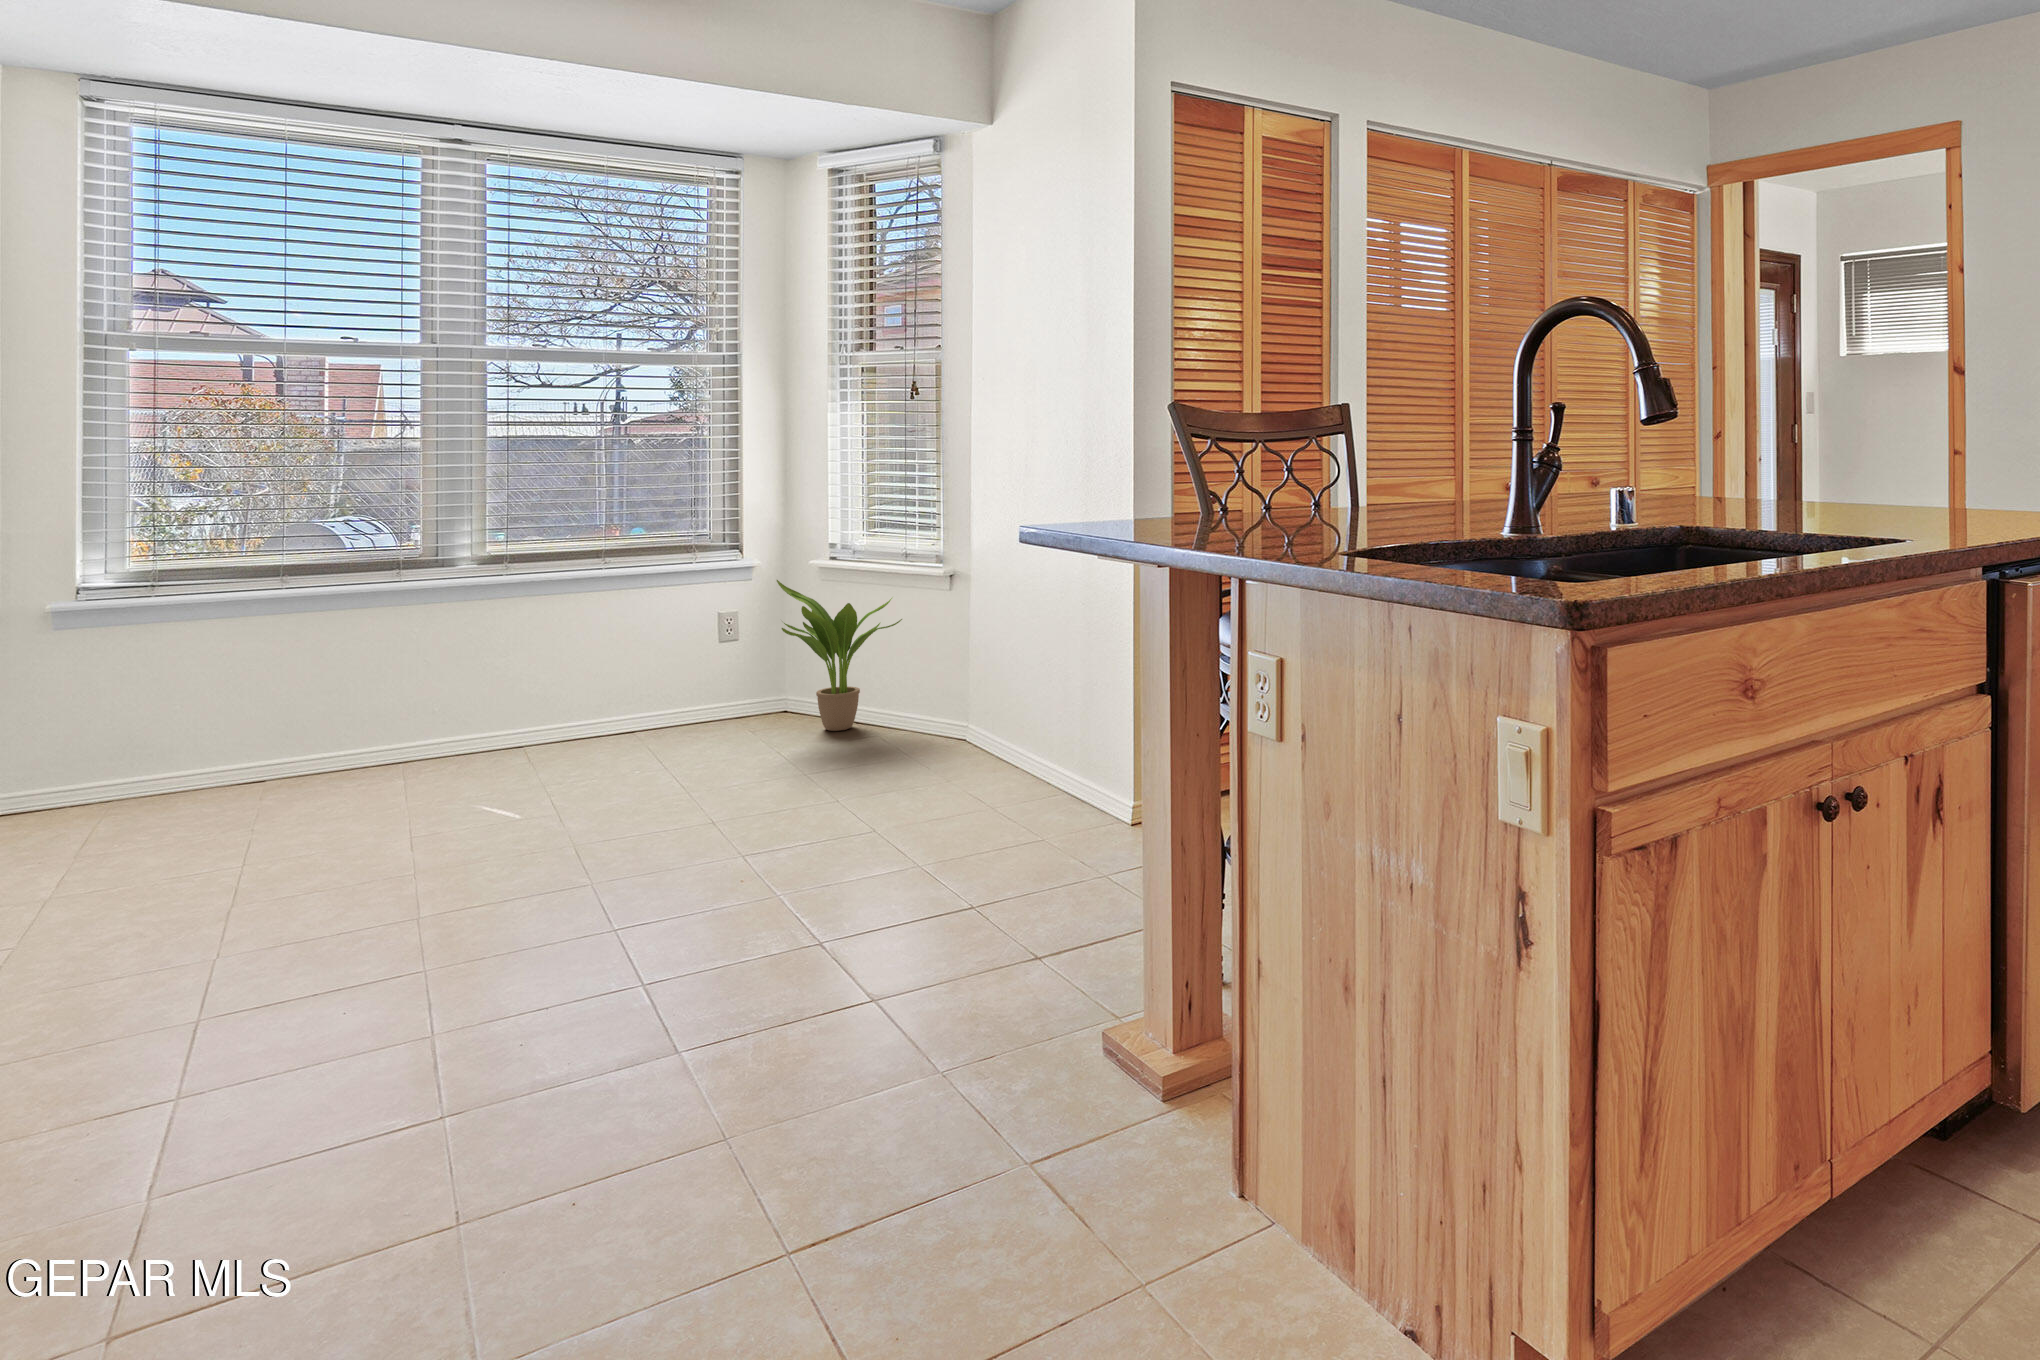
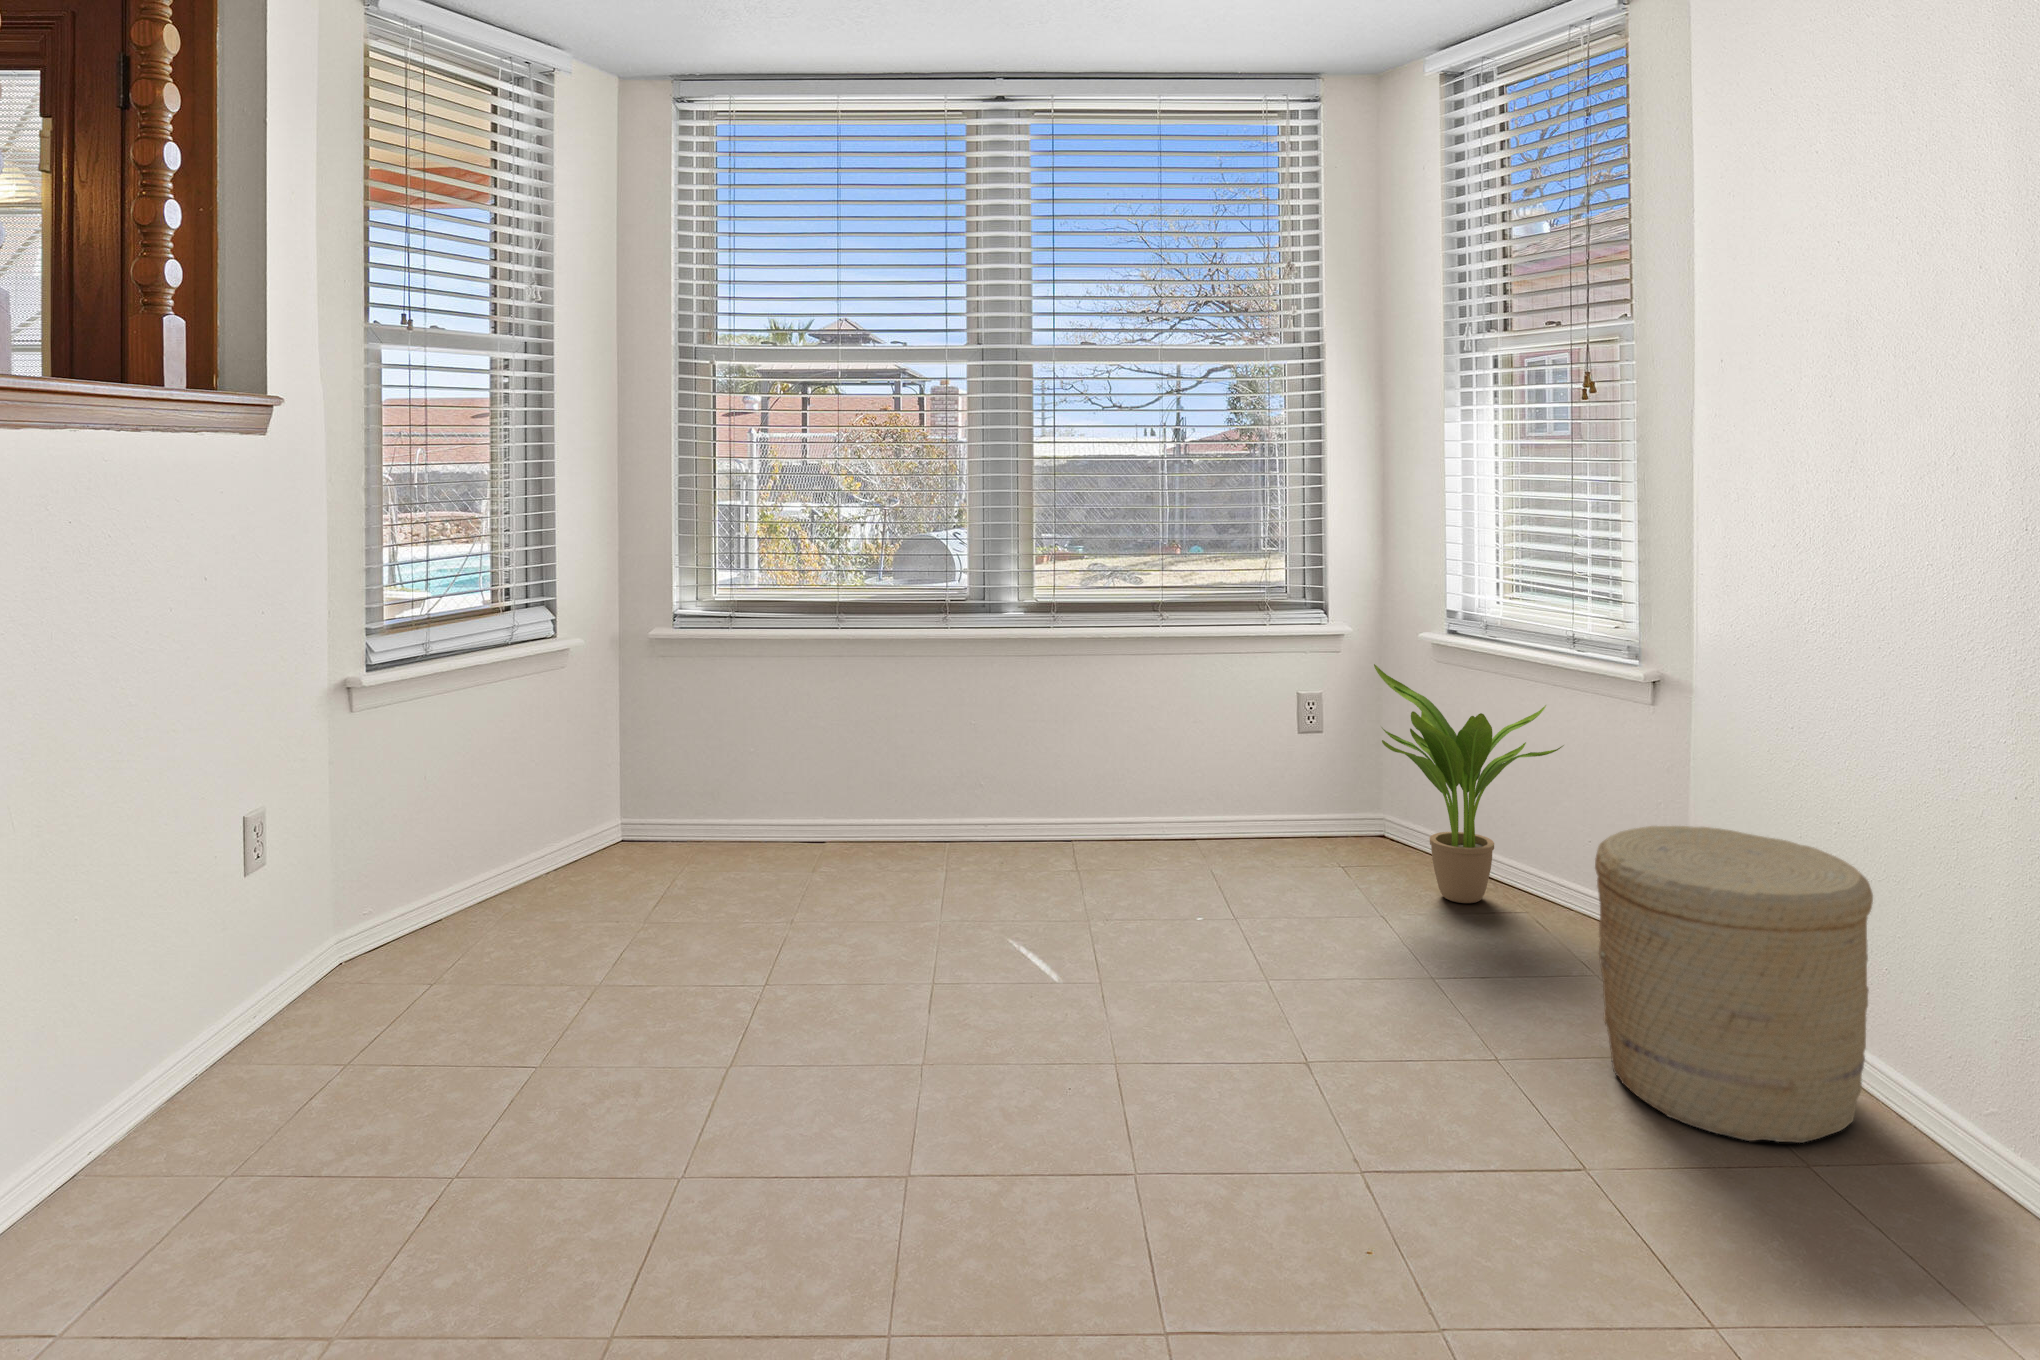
woven basket: none [906,647,1044,799] -> present [1595,826,1873,1143]

